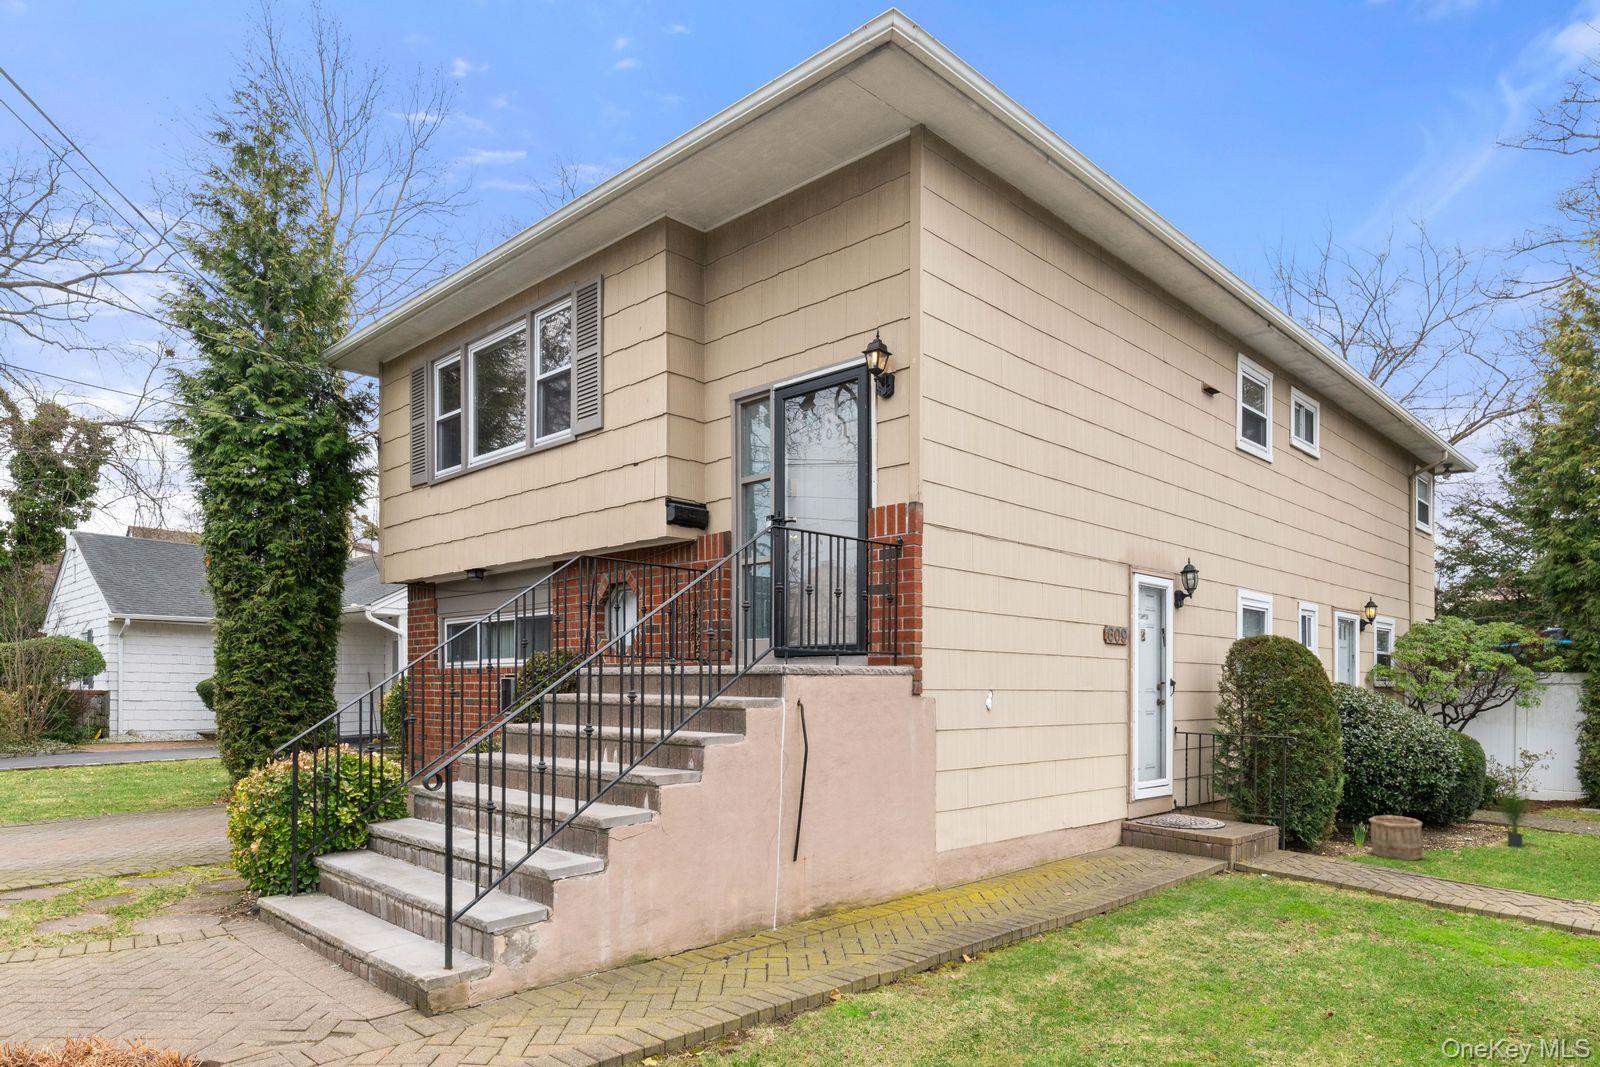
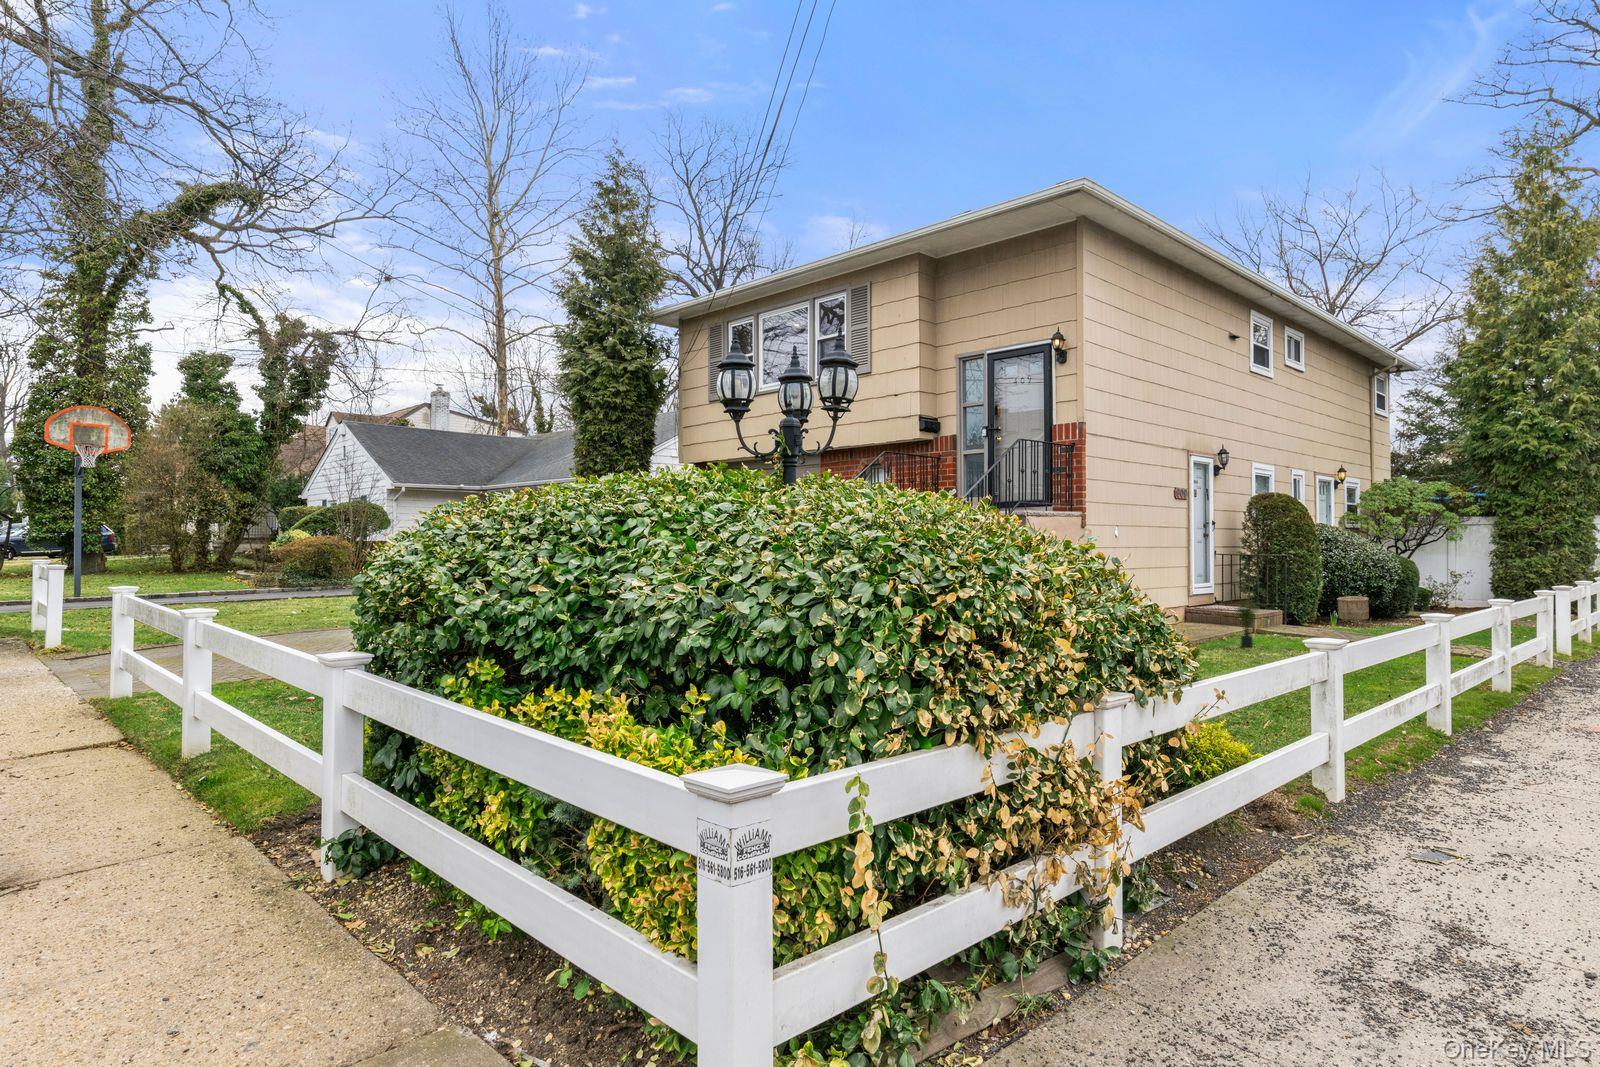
potted plant: present [1497,792,1529,847] -> present [1232,601,1259,647]

